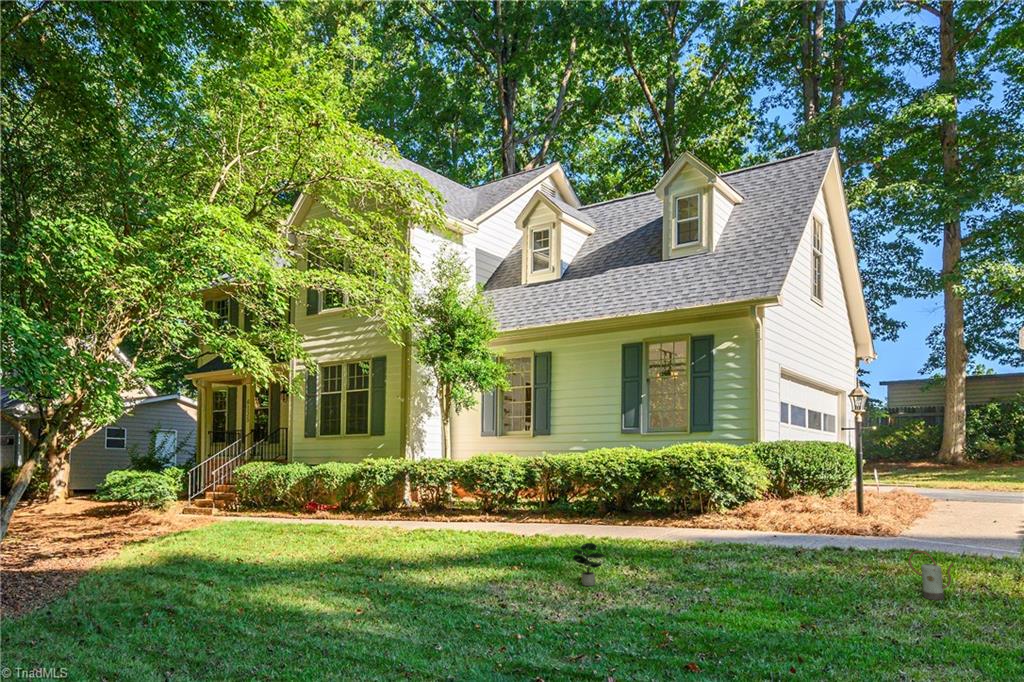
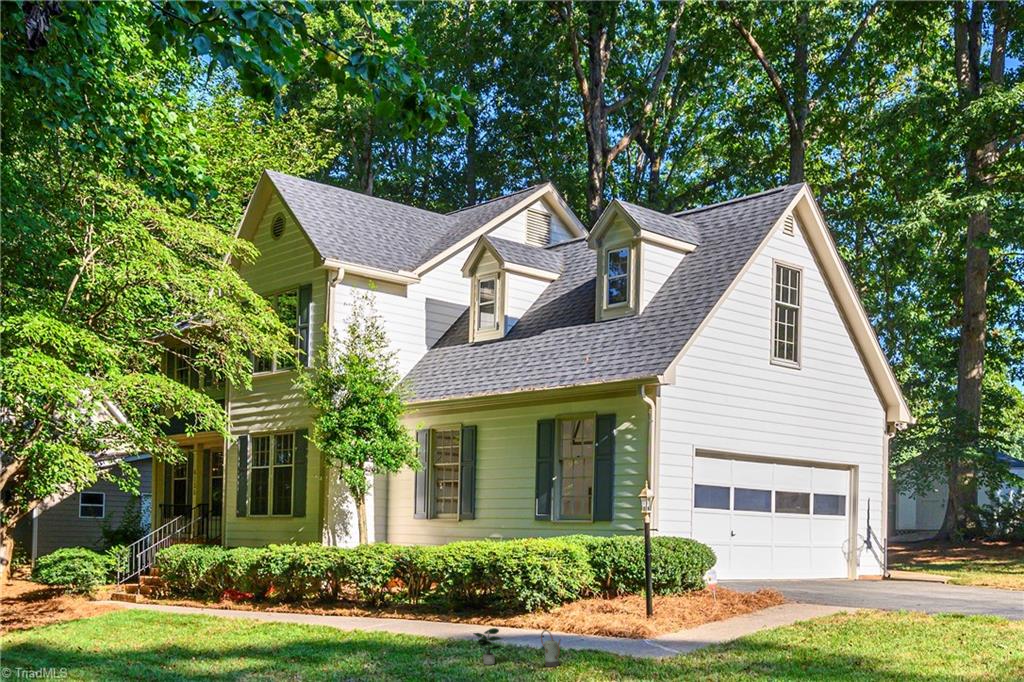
potted plant: present [571,543,606,586] -> present [473,628,502,665]

